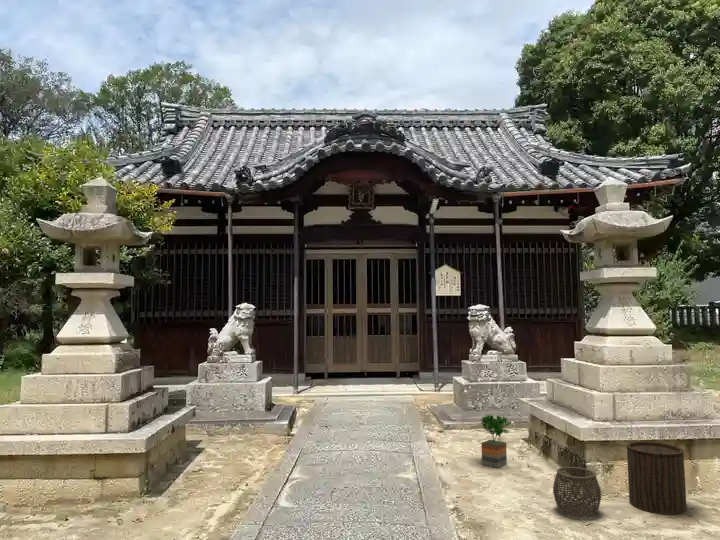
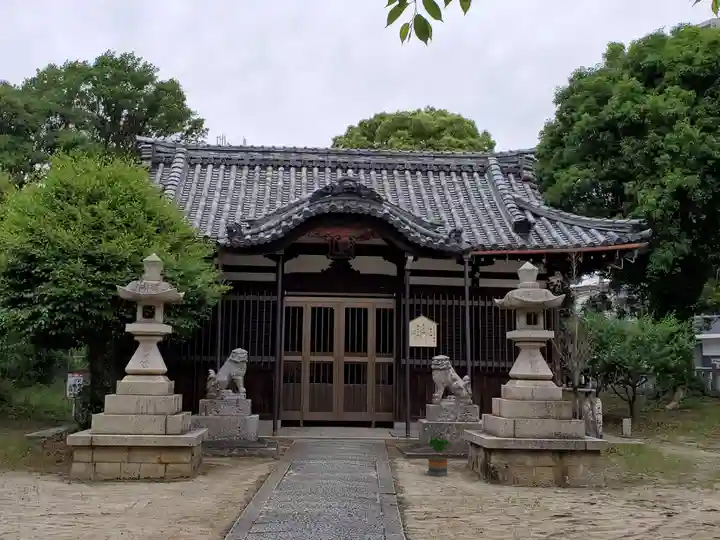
stool: present [627,441,687,515] -> none [517,450,551,492]
woven basket: present [553,467,601,517] -> none [465,464,495,492]

